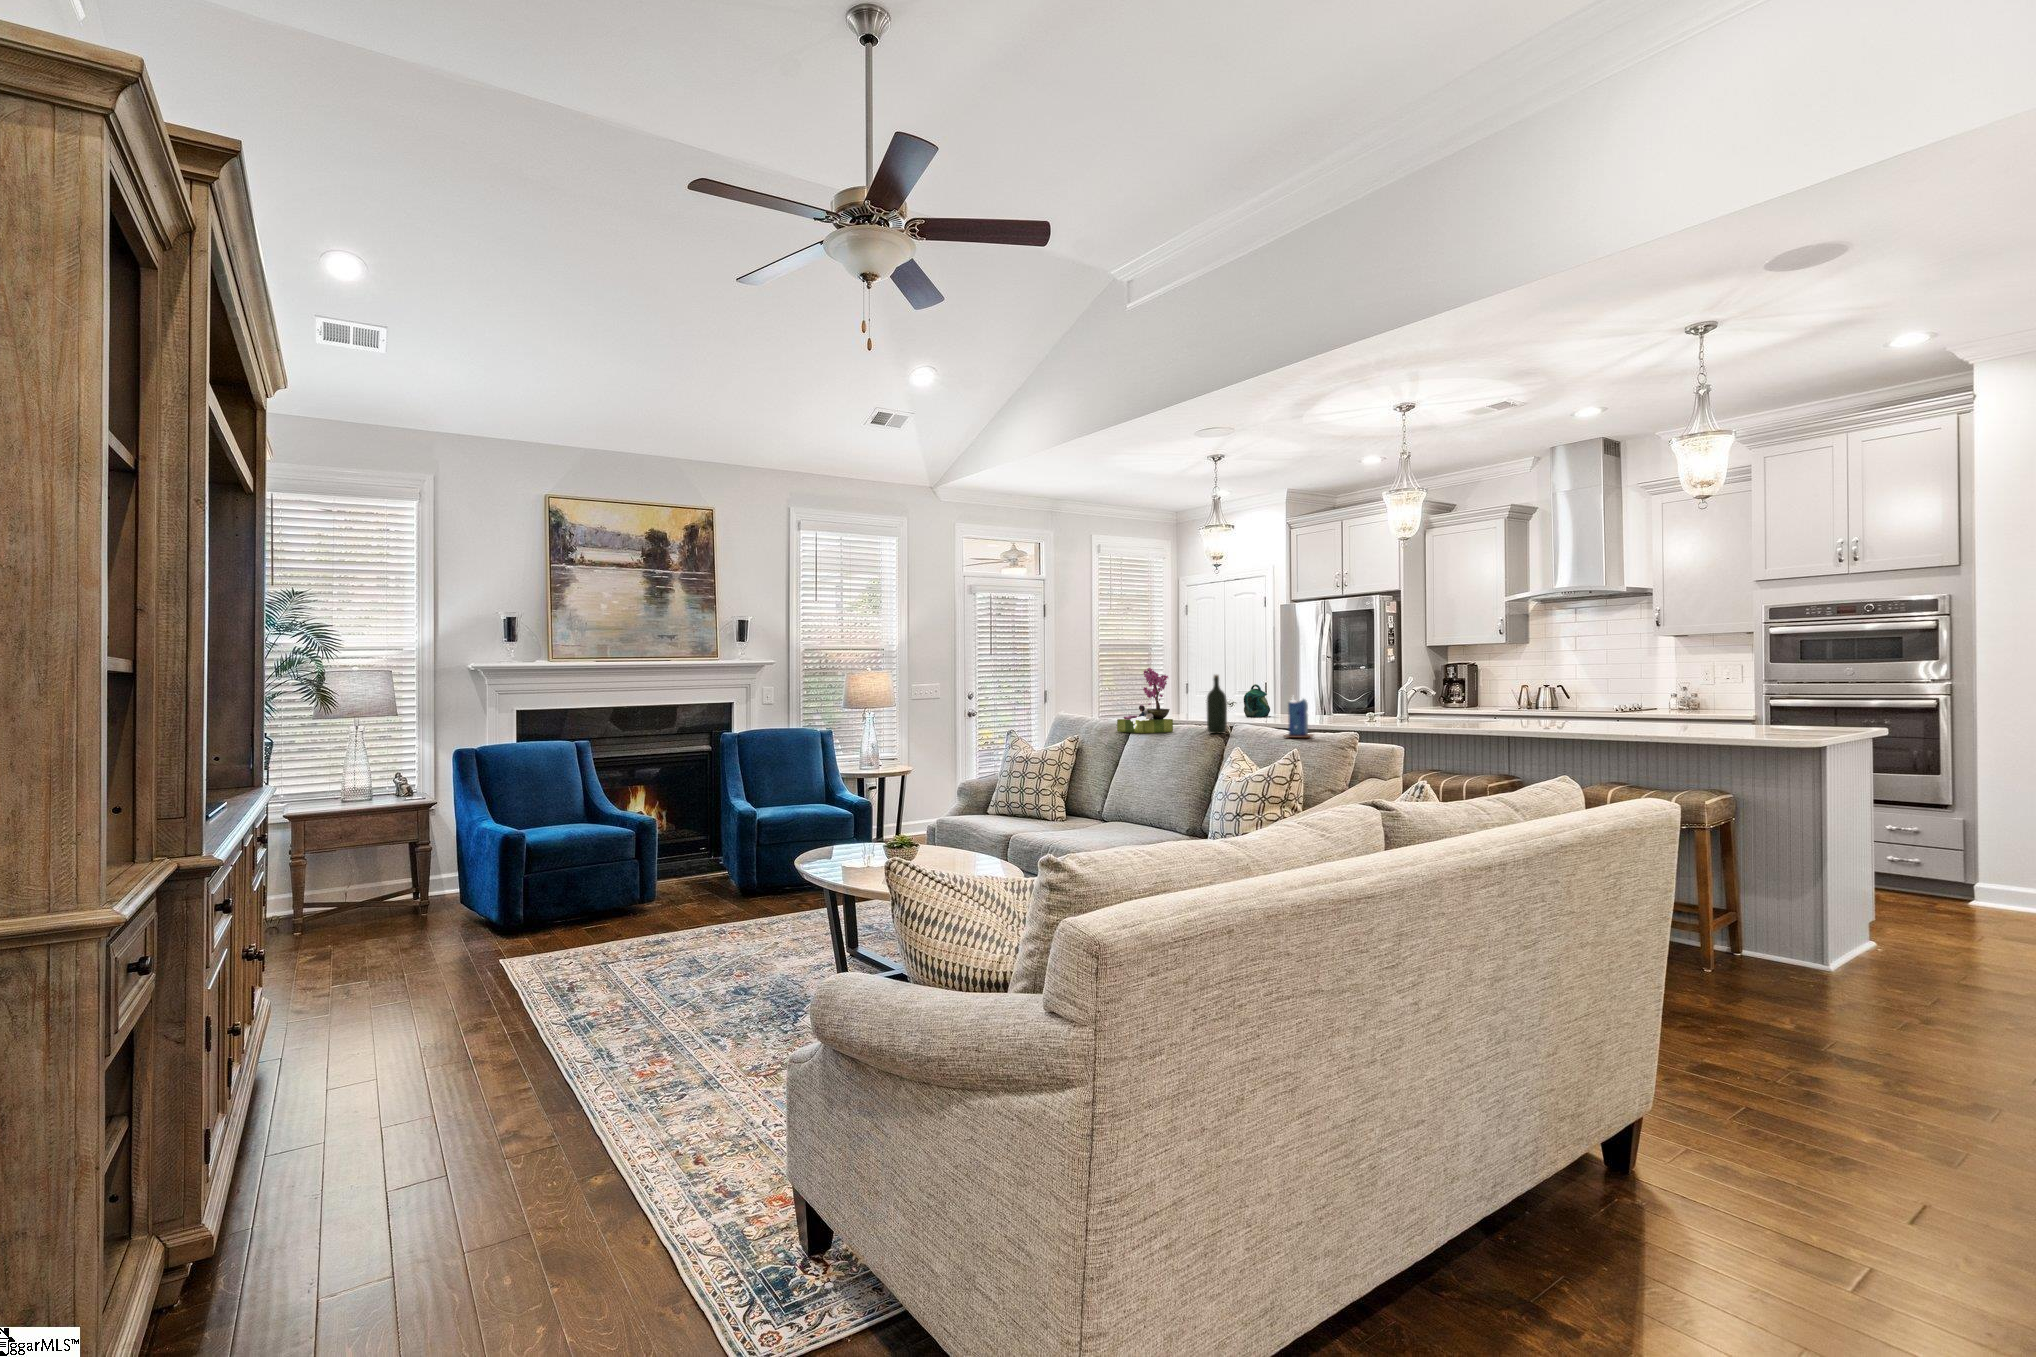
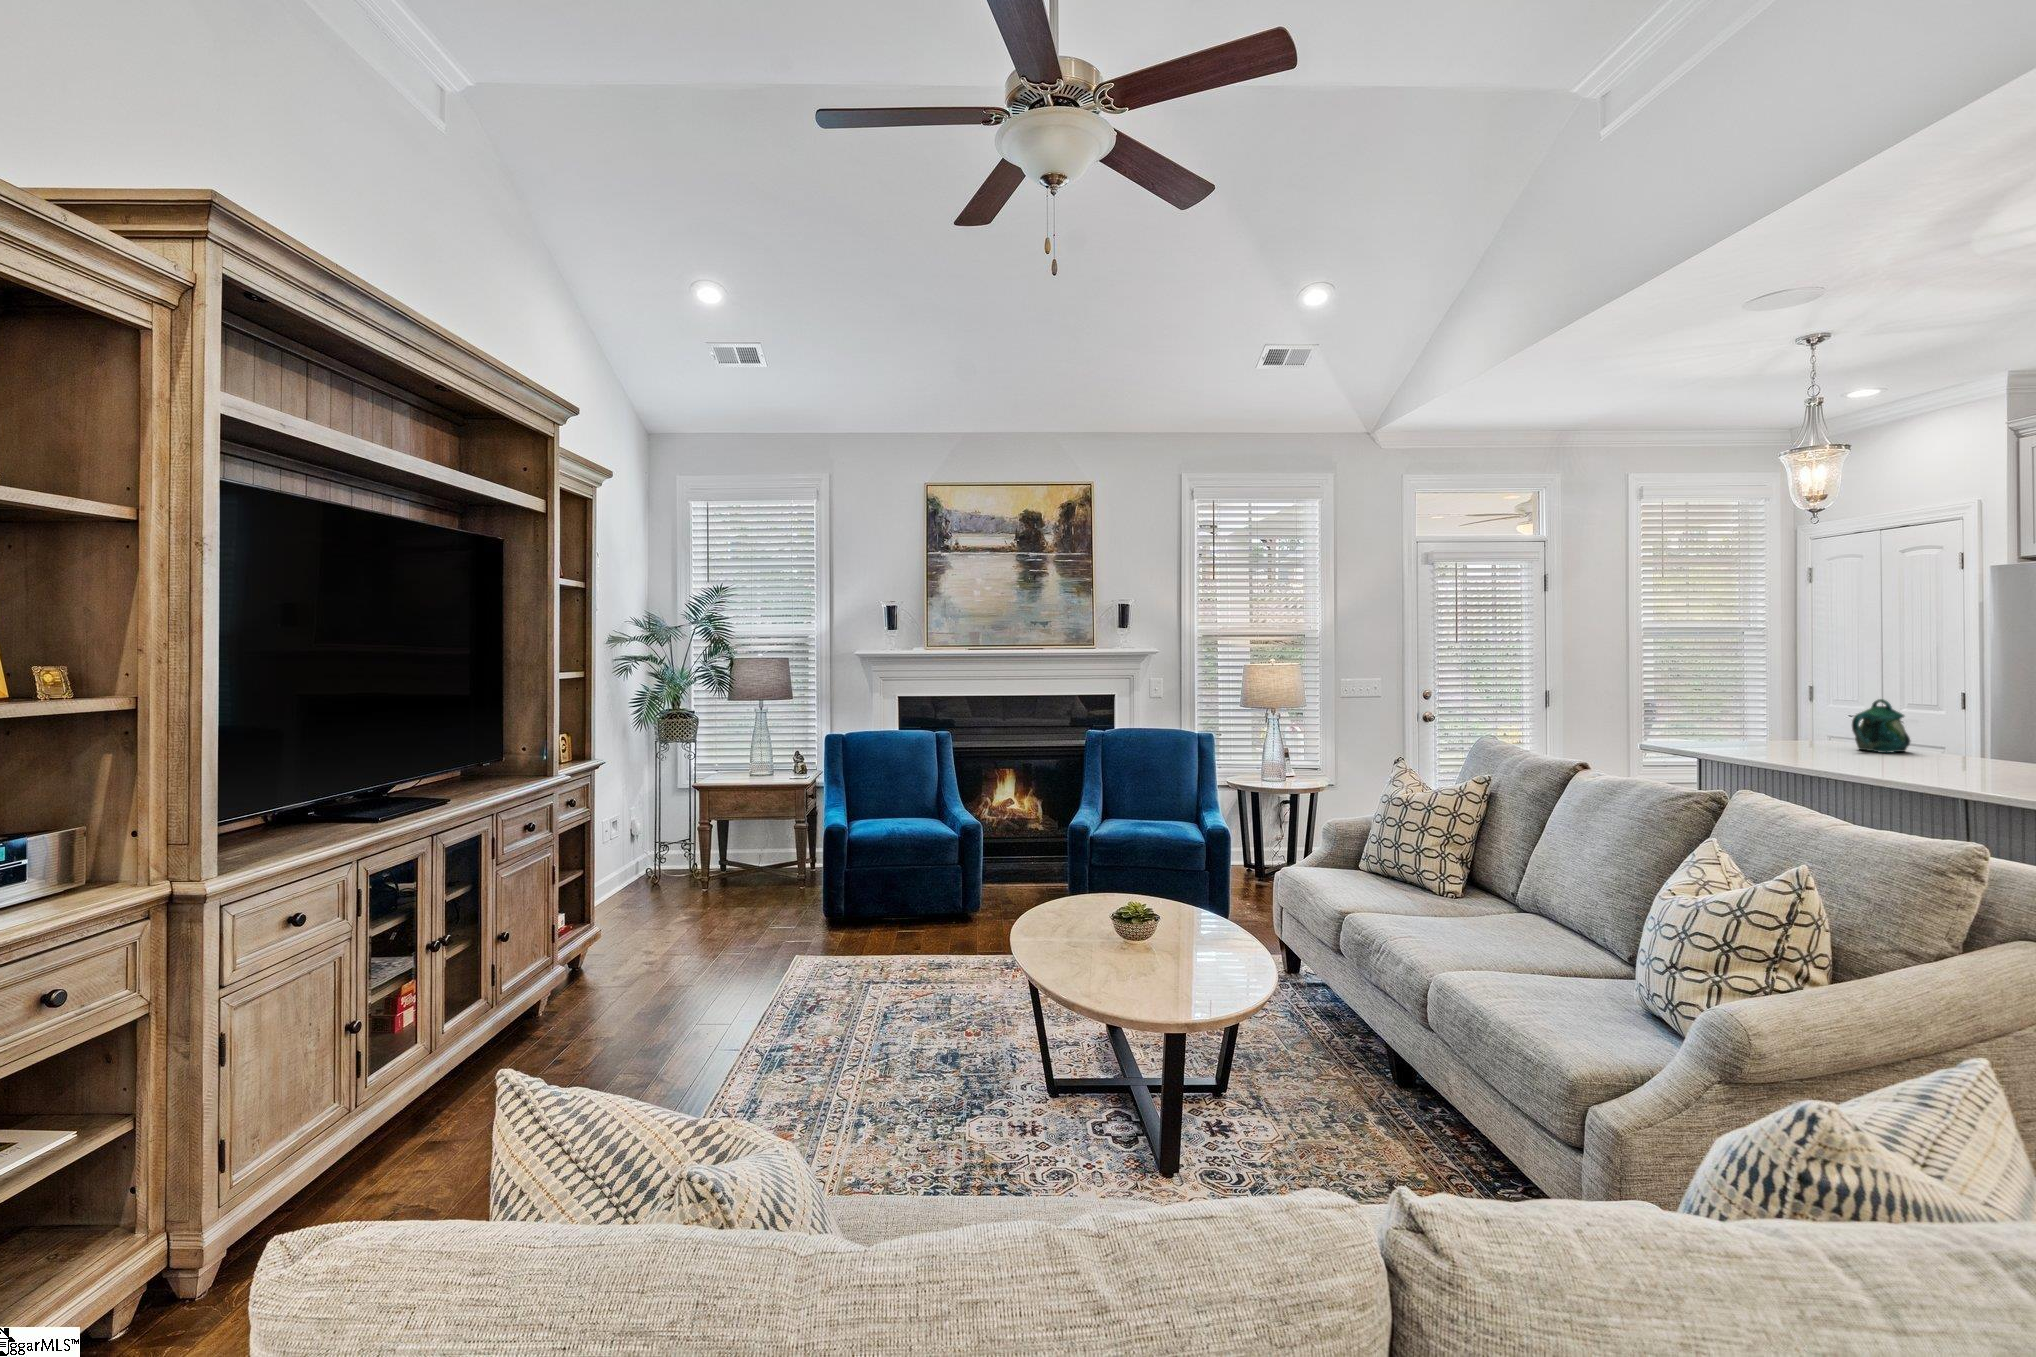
flower arrangement: present [1117,668,1173,733] -> none [1546,681,1642,787]
wine bottle: present [1207,675,1227,734] -> none [1694,704,1736,802]
candle: present [1284,698,1313,738] -> none [1823,758,1899,841]

